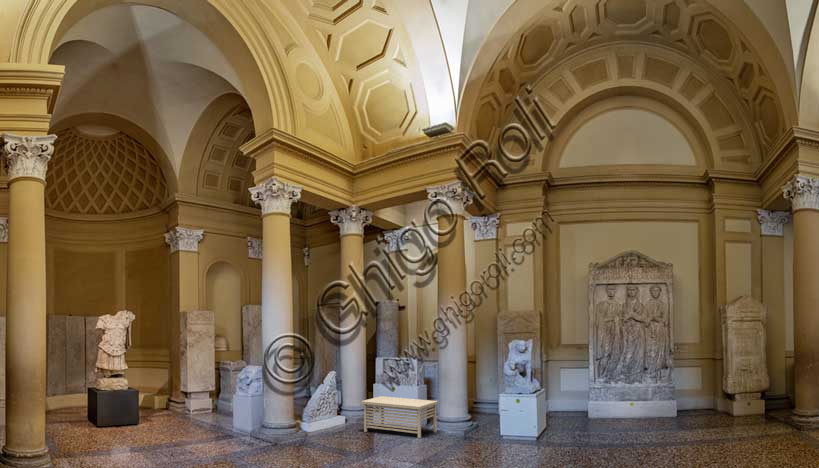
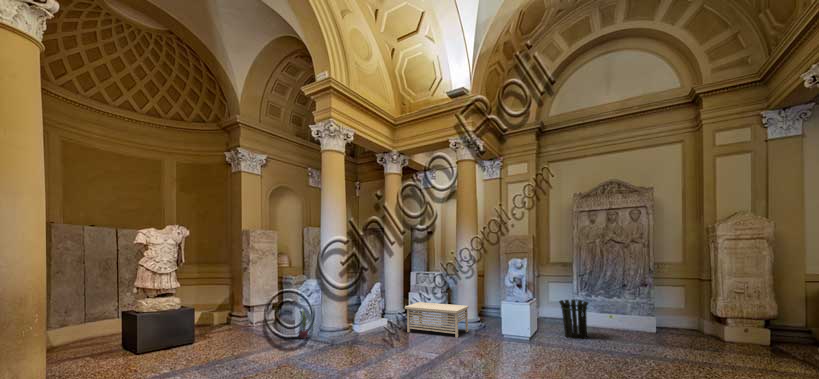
waste bin: none [541,395,574,441] -> present [559,300,588,339]
decorative plant: none [222,403,257,437] -> present [299,310,309,339]

